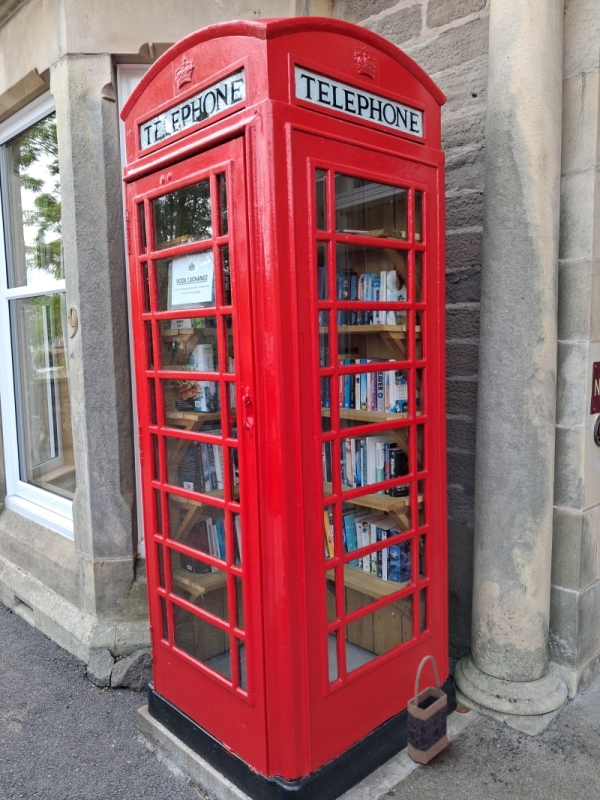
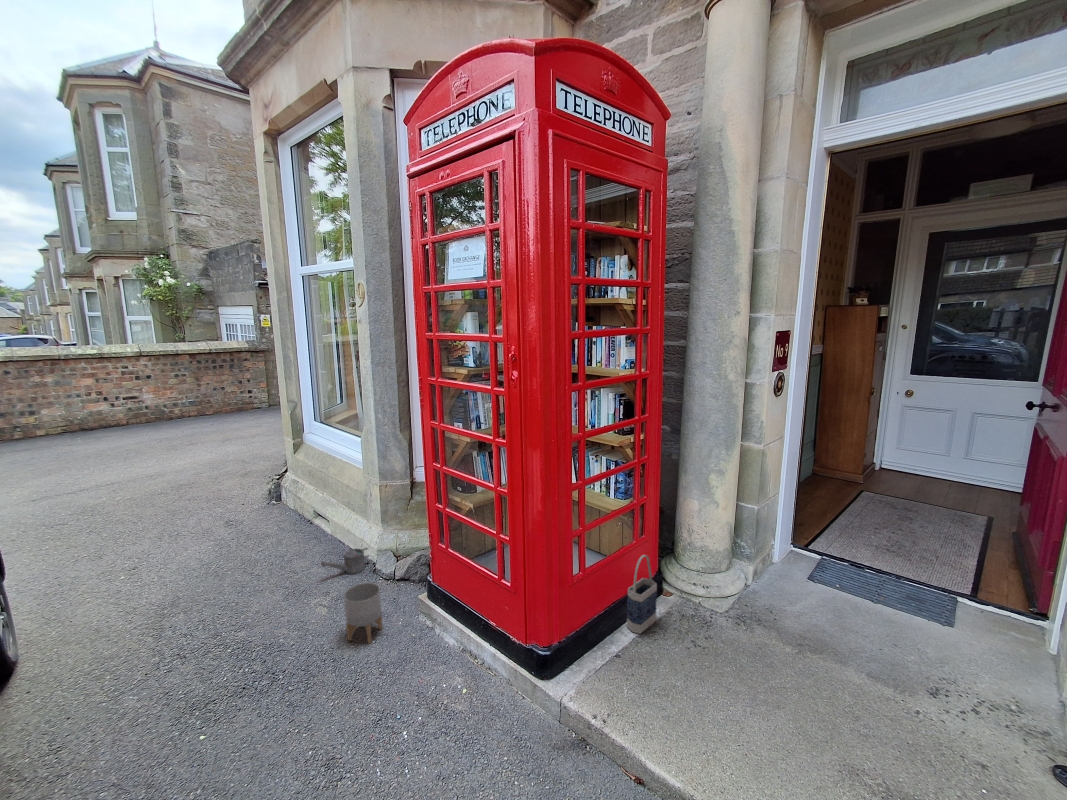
watering can: none [16,642,84,680] -> present [321,547,369,574]
planter: none [38,692,88,775] -> present [344,582,383,643]

